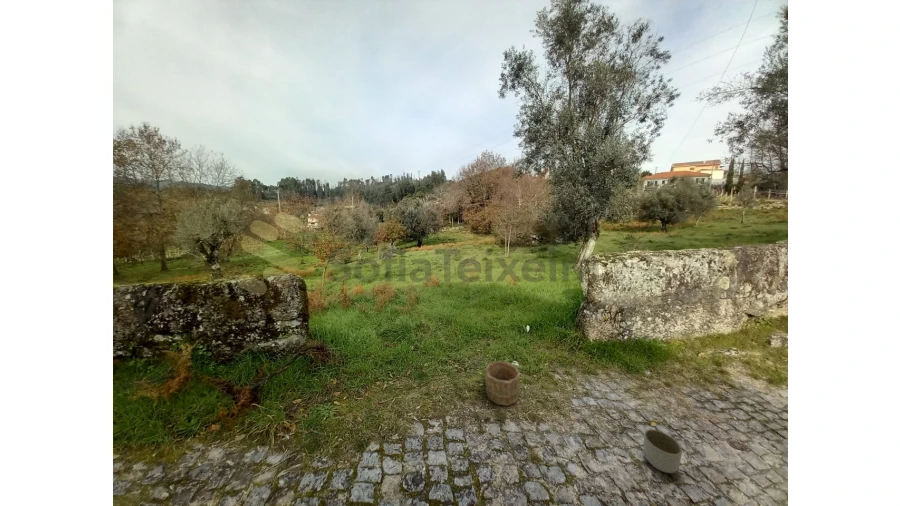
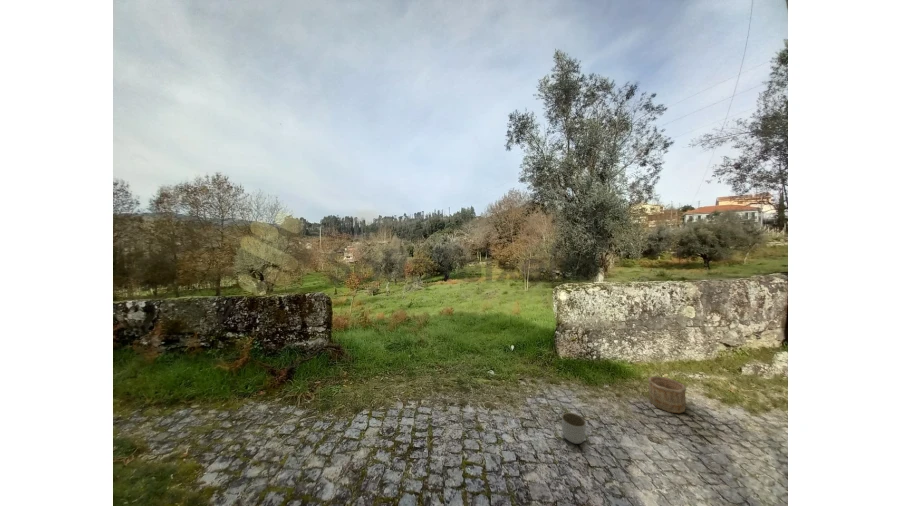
wooden bucket: present [485,361,520,406] -> present [648,376,686,413]

